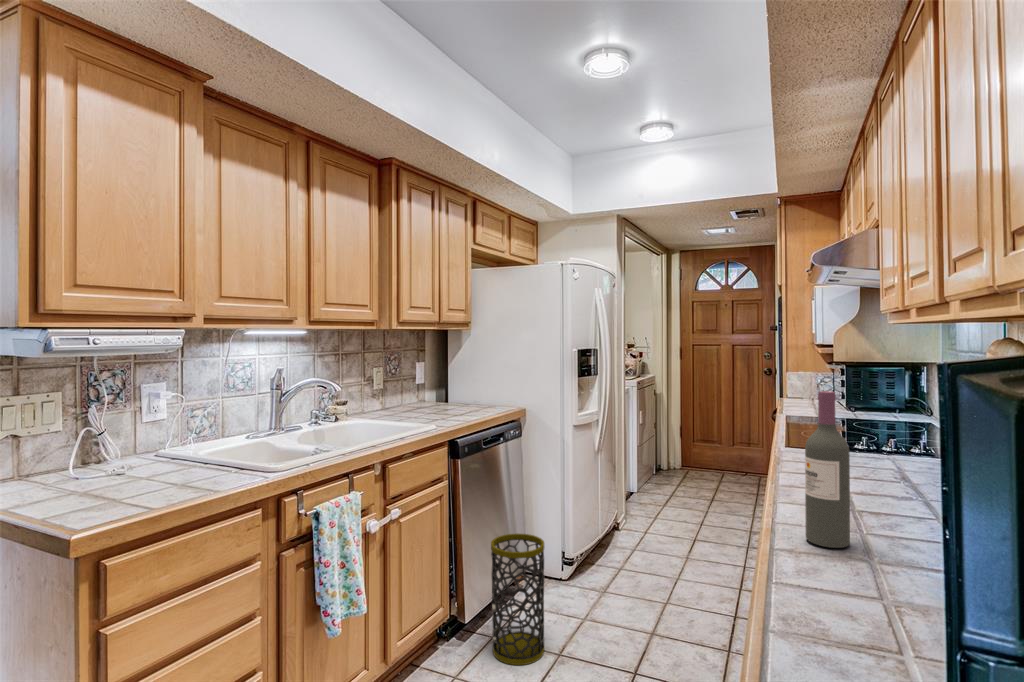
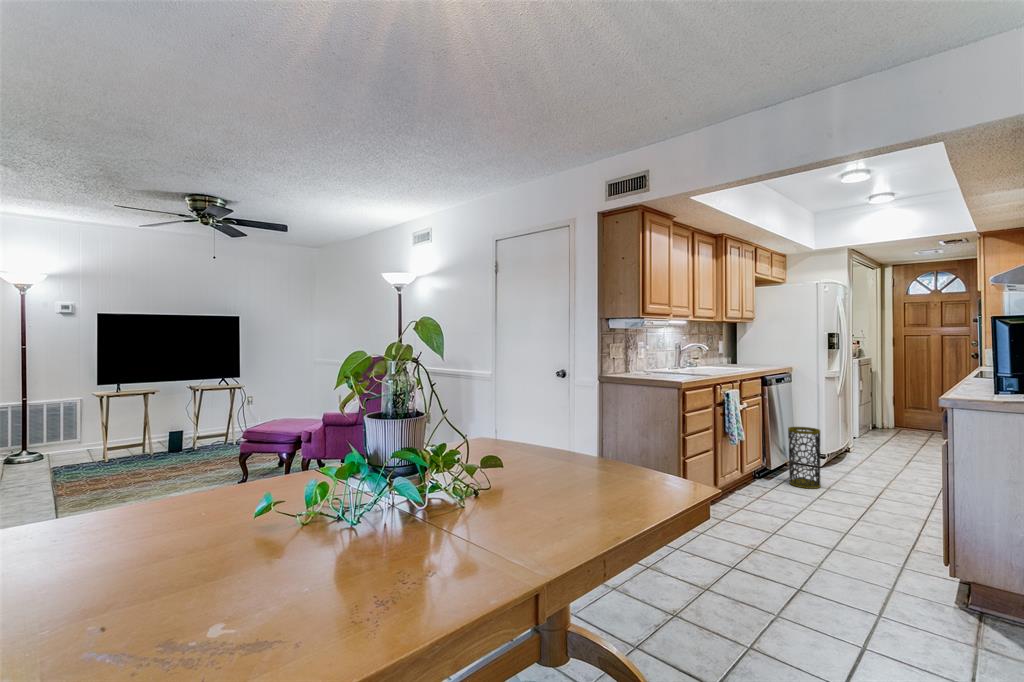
wine bottle: present [805,391,850,548] -> none [978,333,1000,391]

